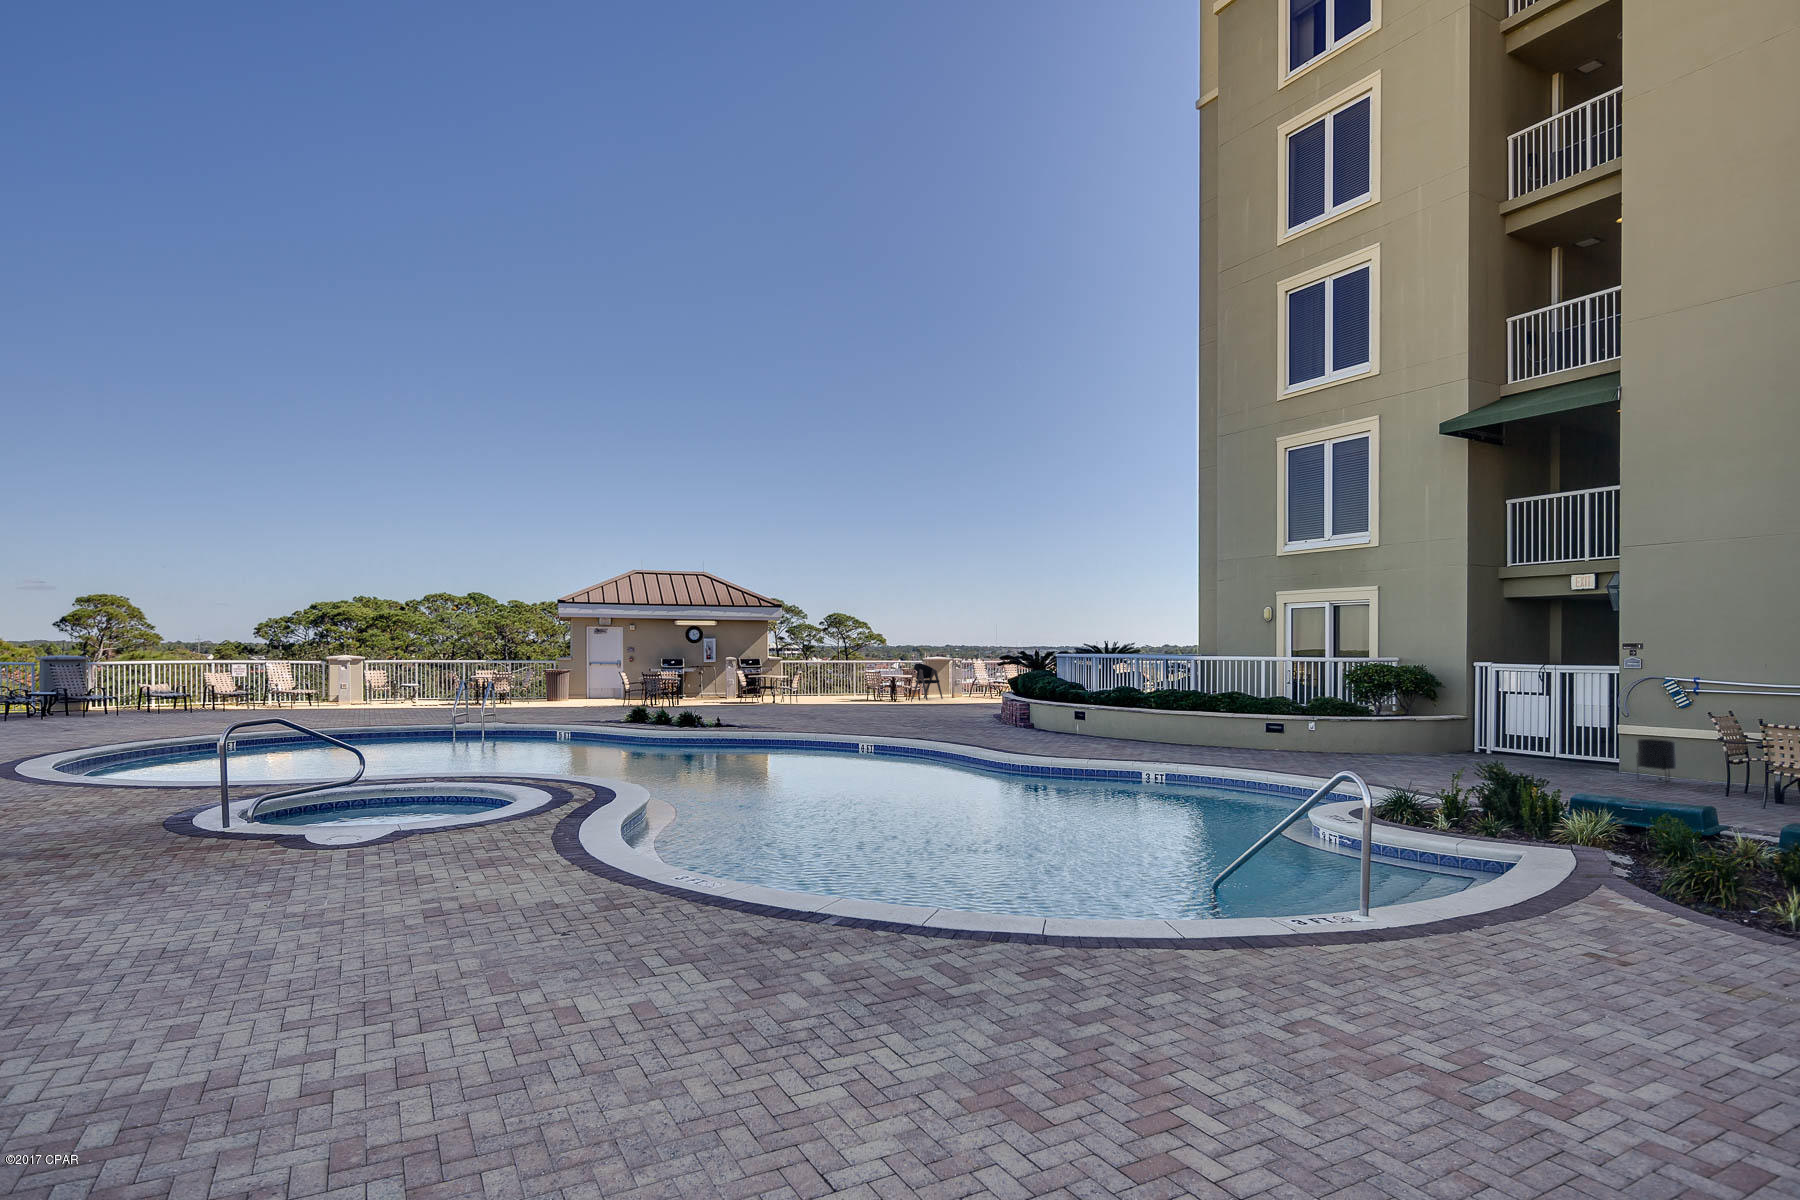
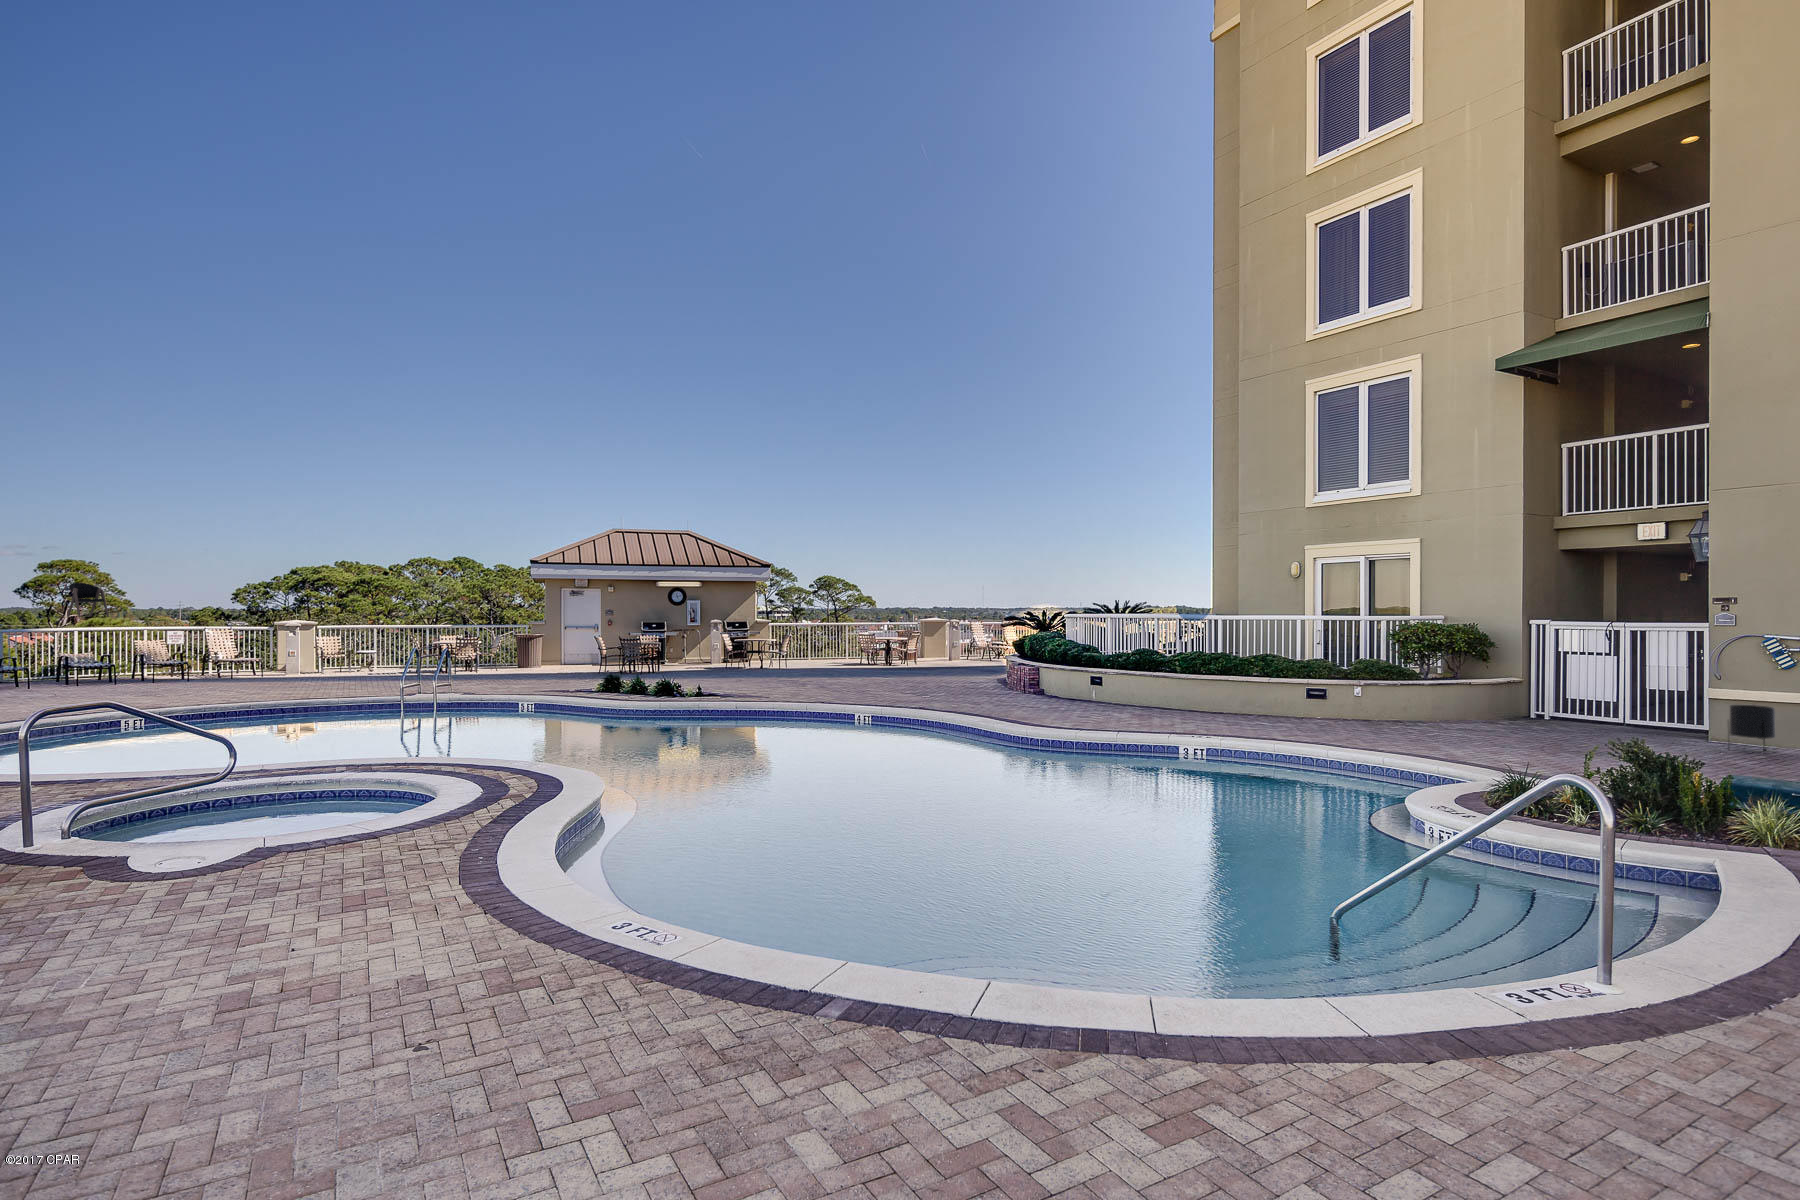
chair: present [912,663,943,700] -> present [67,583,109,617]

